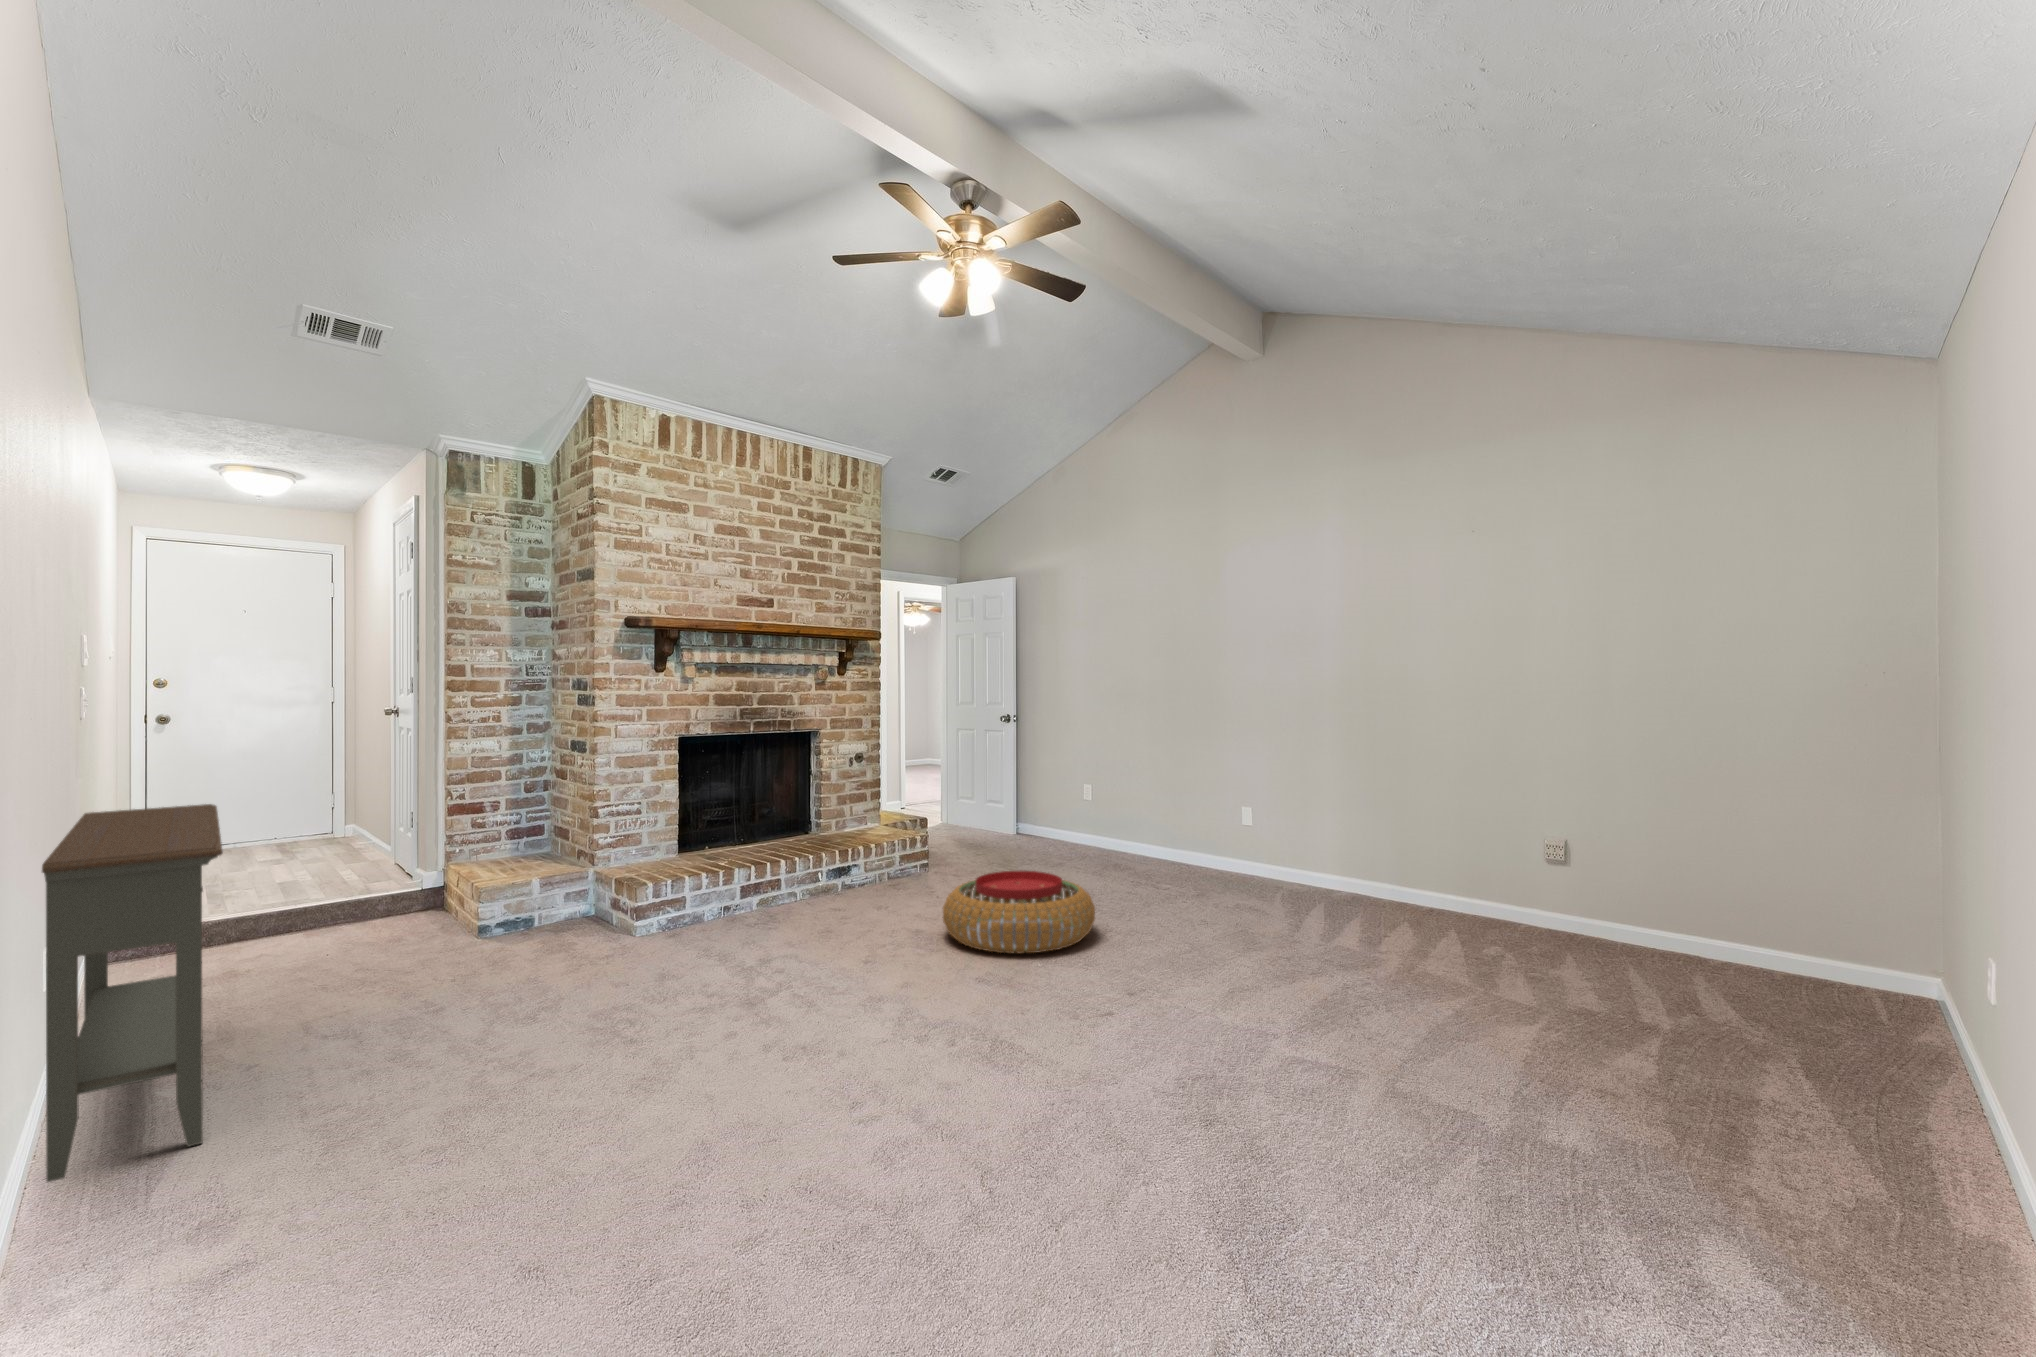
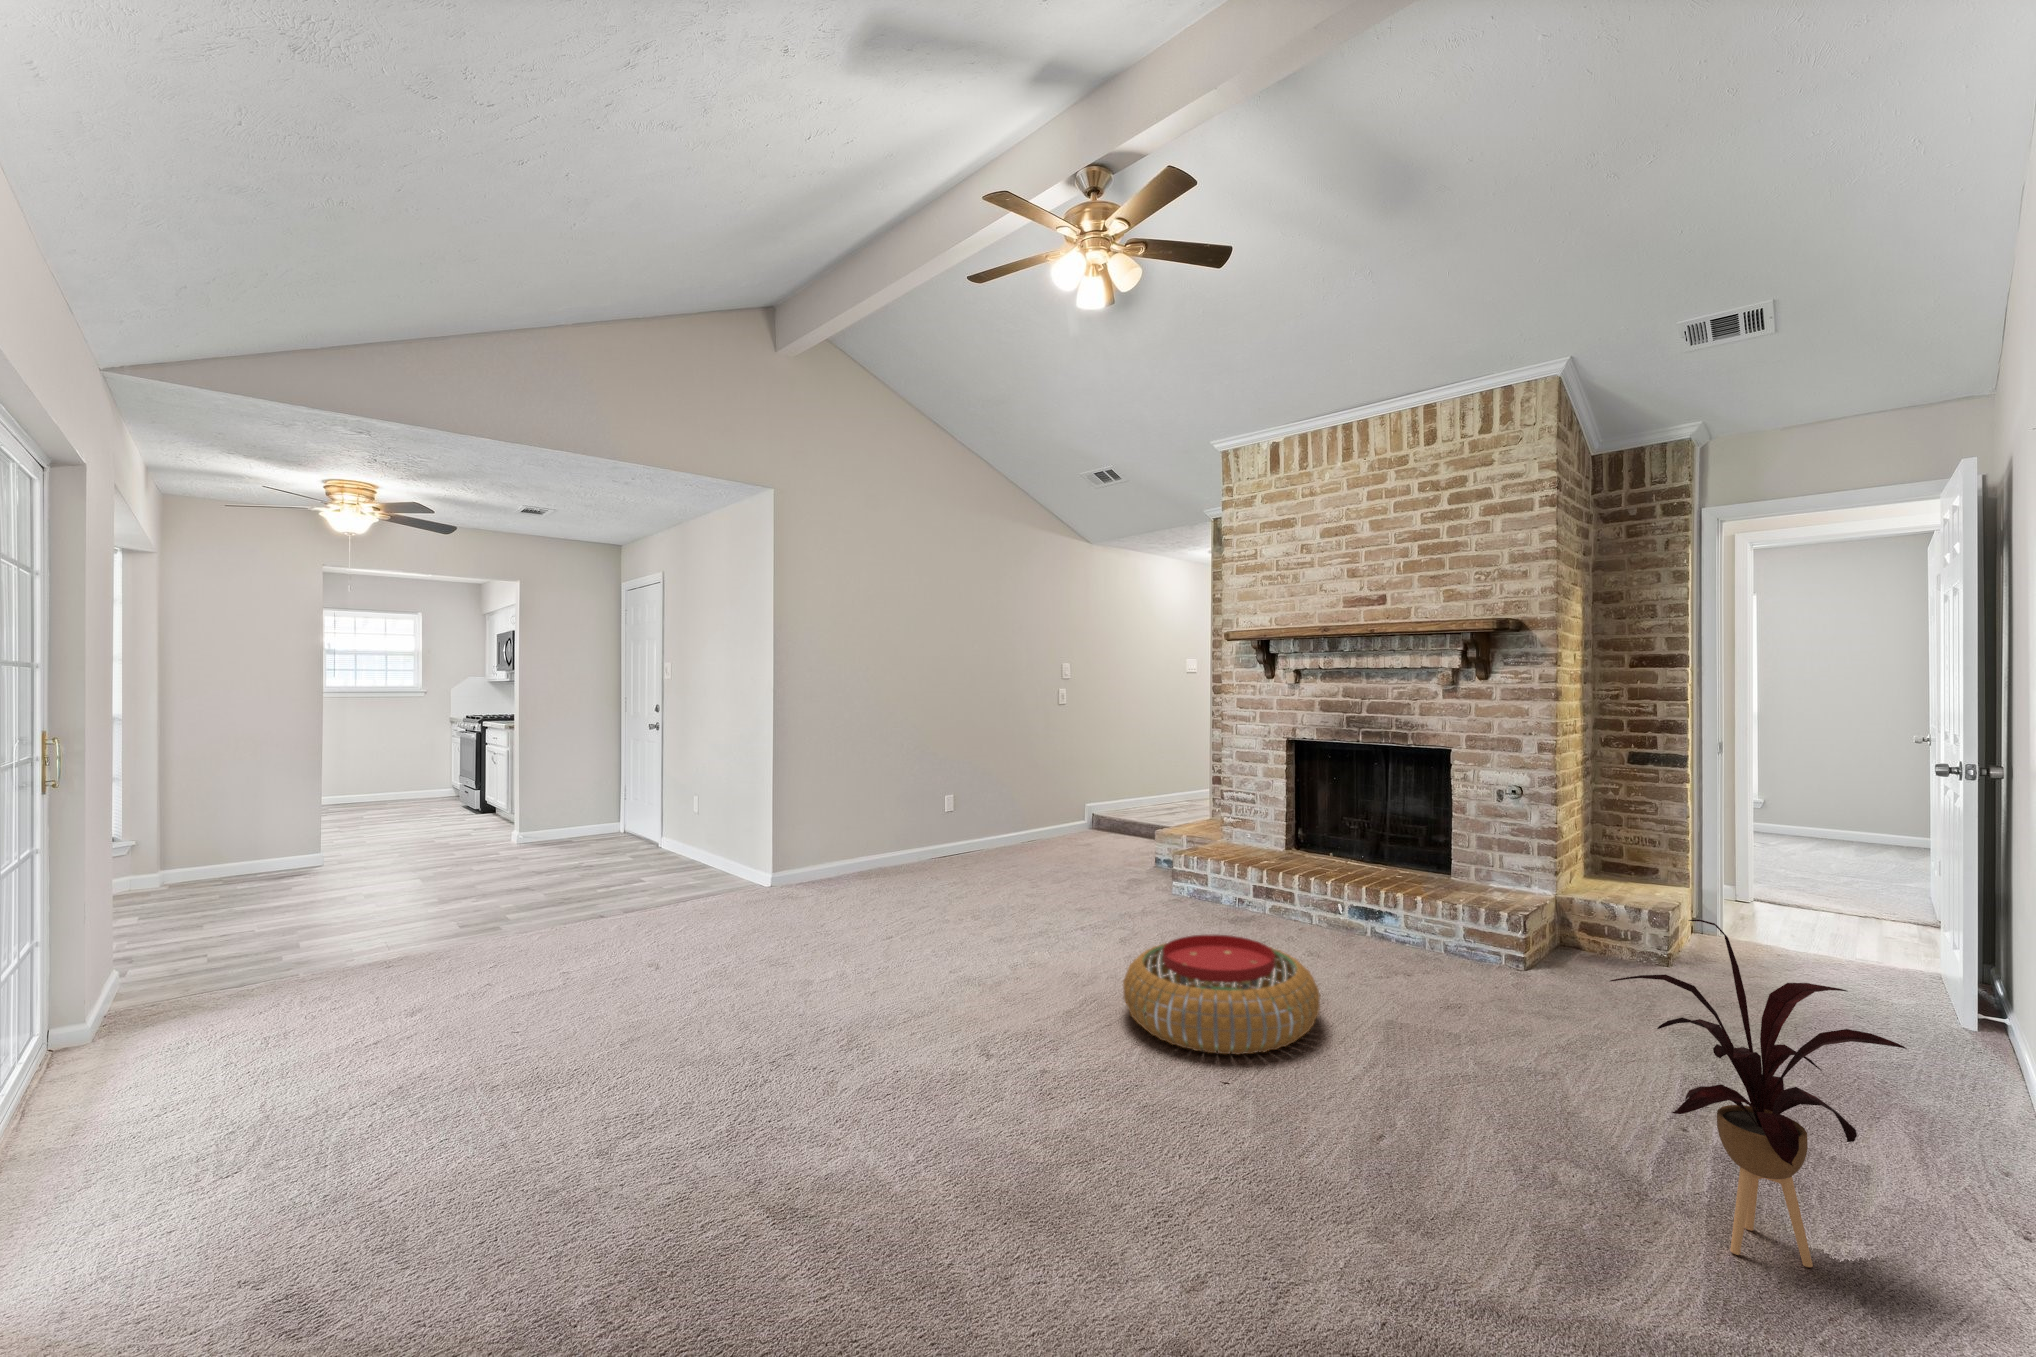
house plant: none [1199,761,1262,890] -> present [1610,919,1907,1267]
console table: present [42,804,223,1182] -> none [820,746,987,885]

